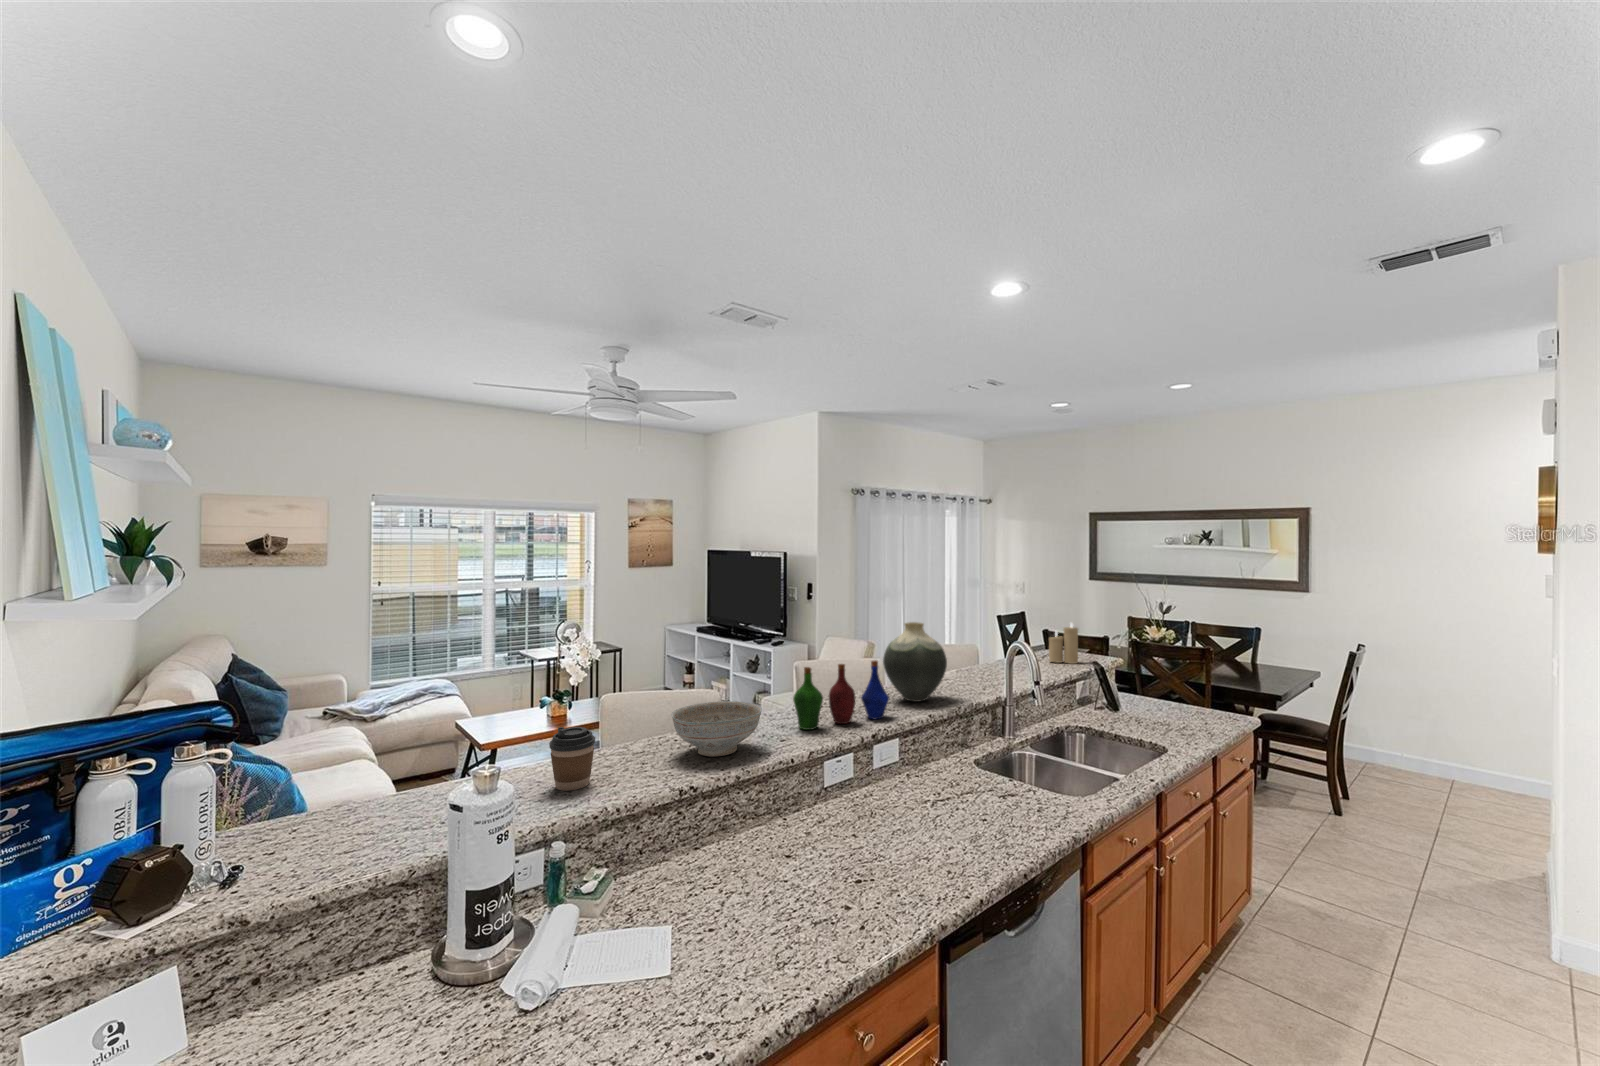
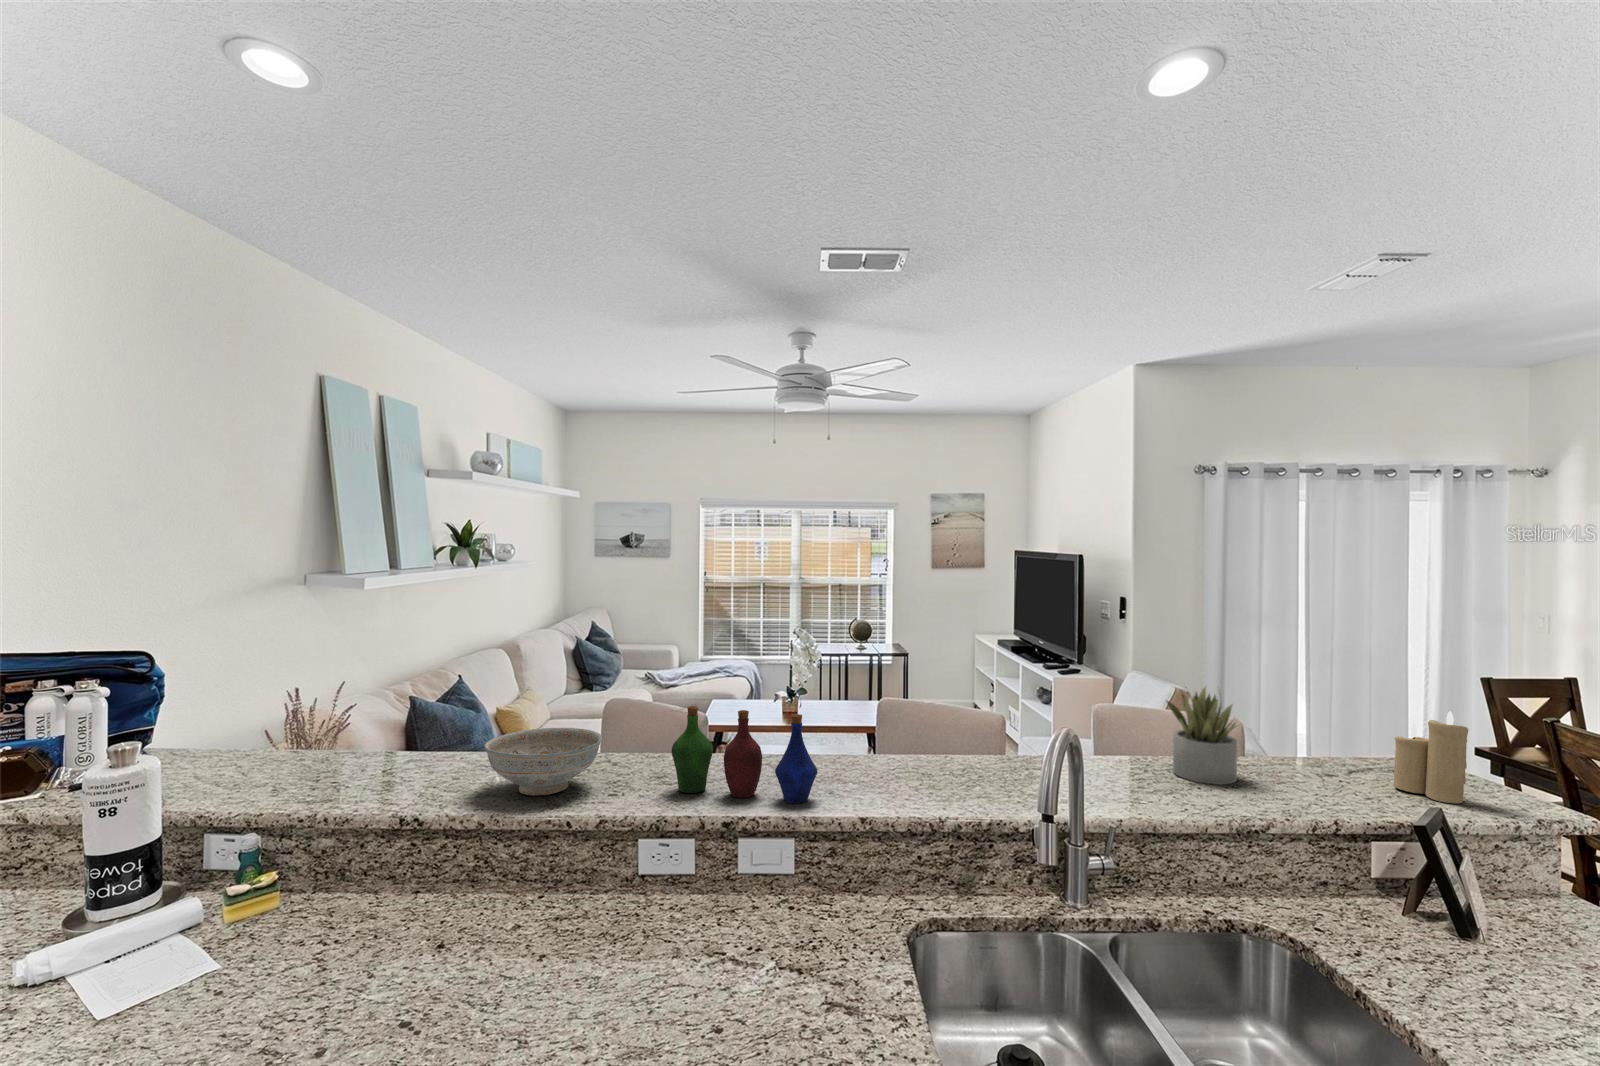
vase: present [883,622,947,702] -> none [874,665,977,794]
succulent plant: none [971,622,1006,674] -> present [1166,686,1237,785]
coffee cup: present [549,727,595,791] -> none [352,723,403,790]

